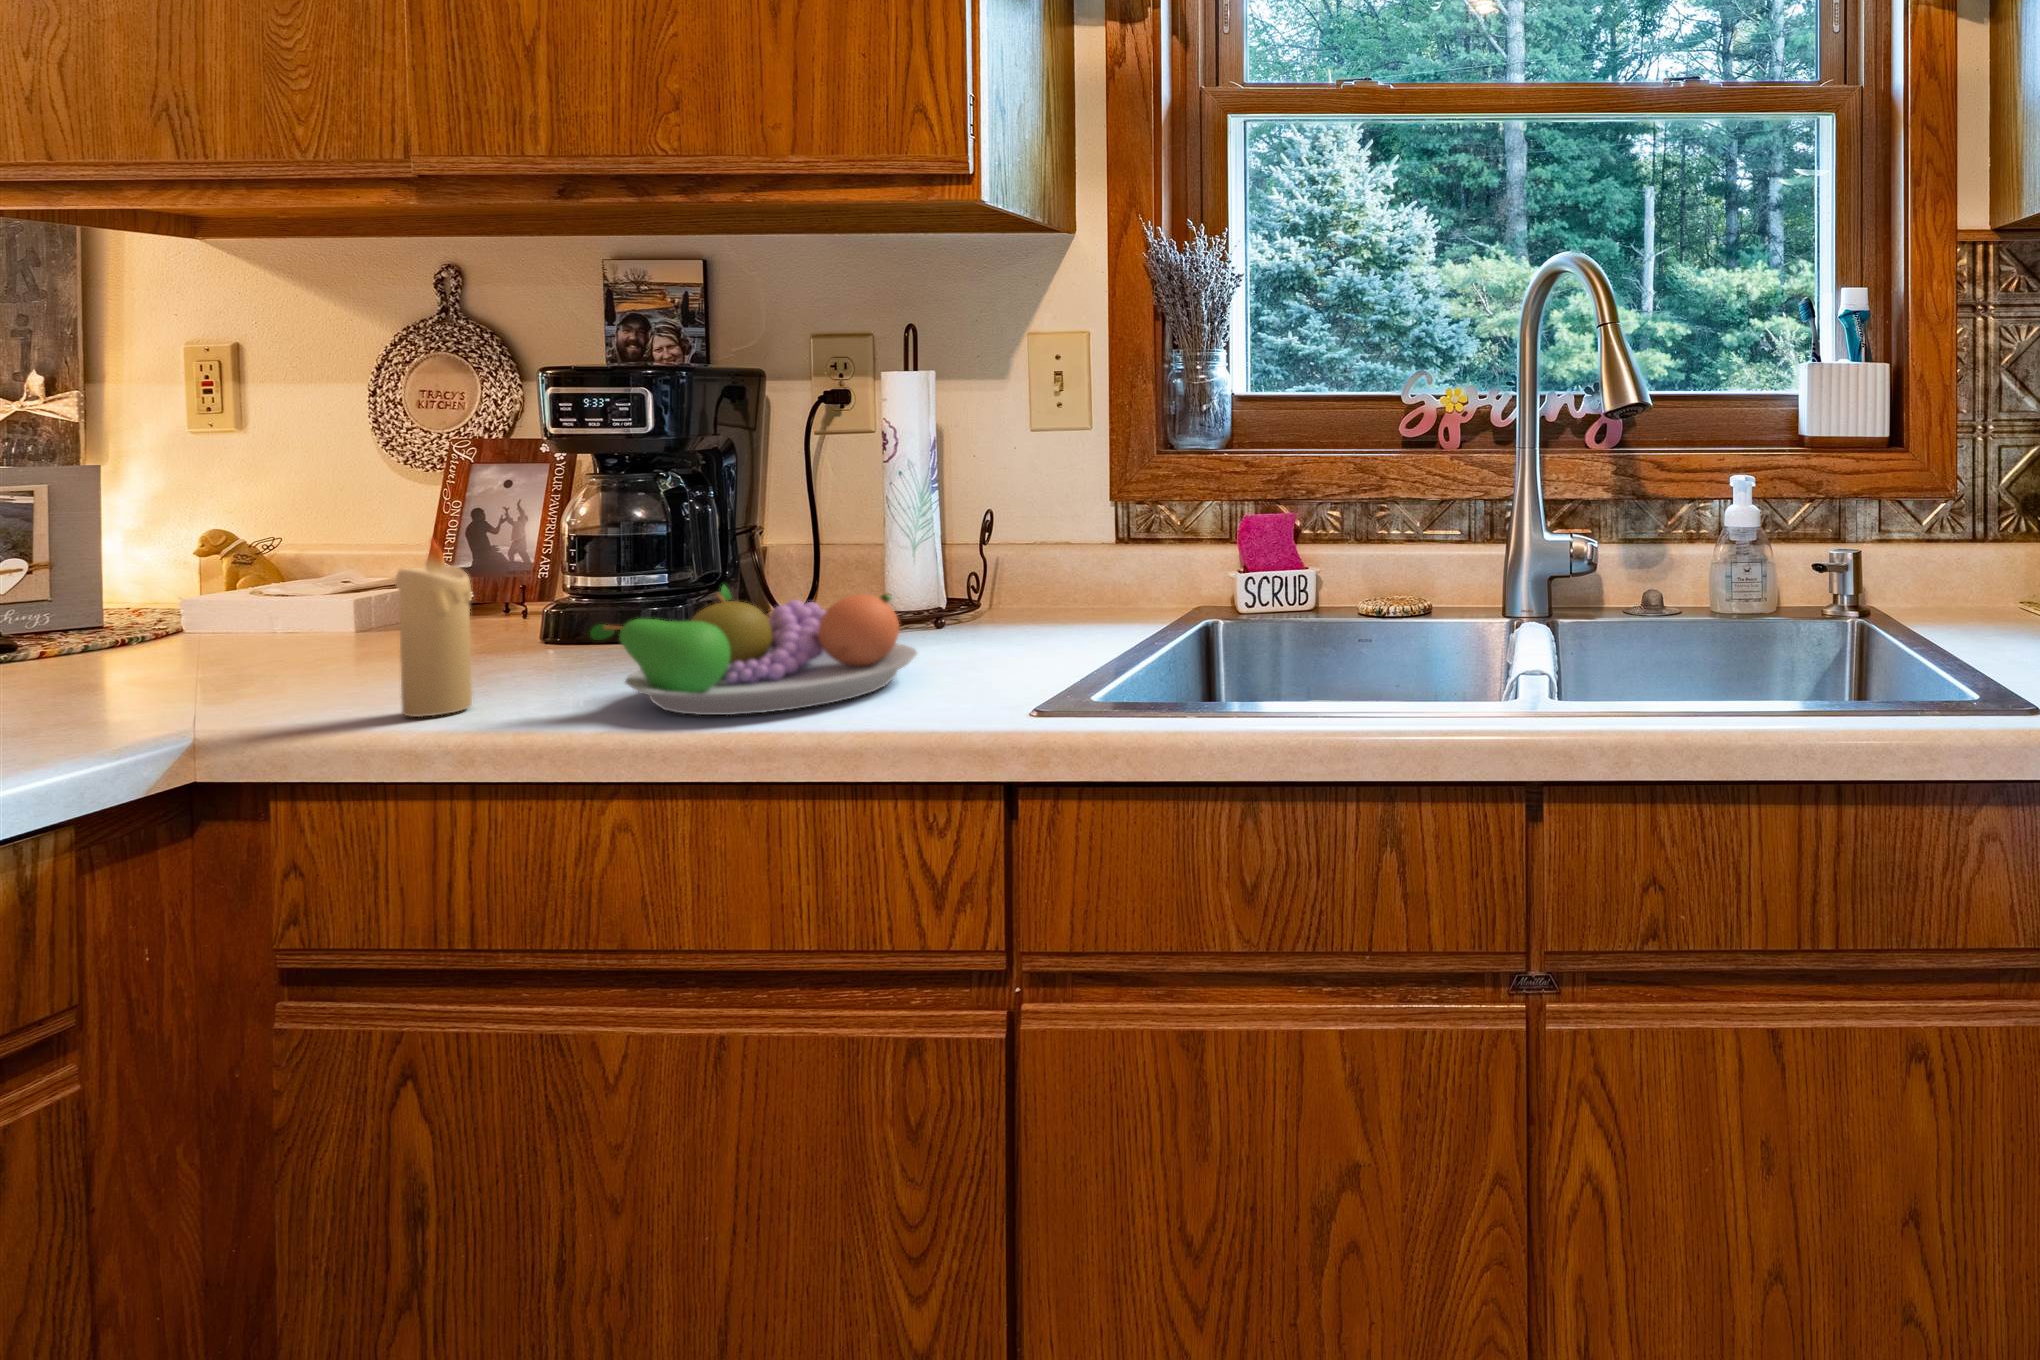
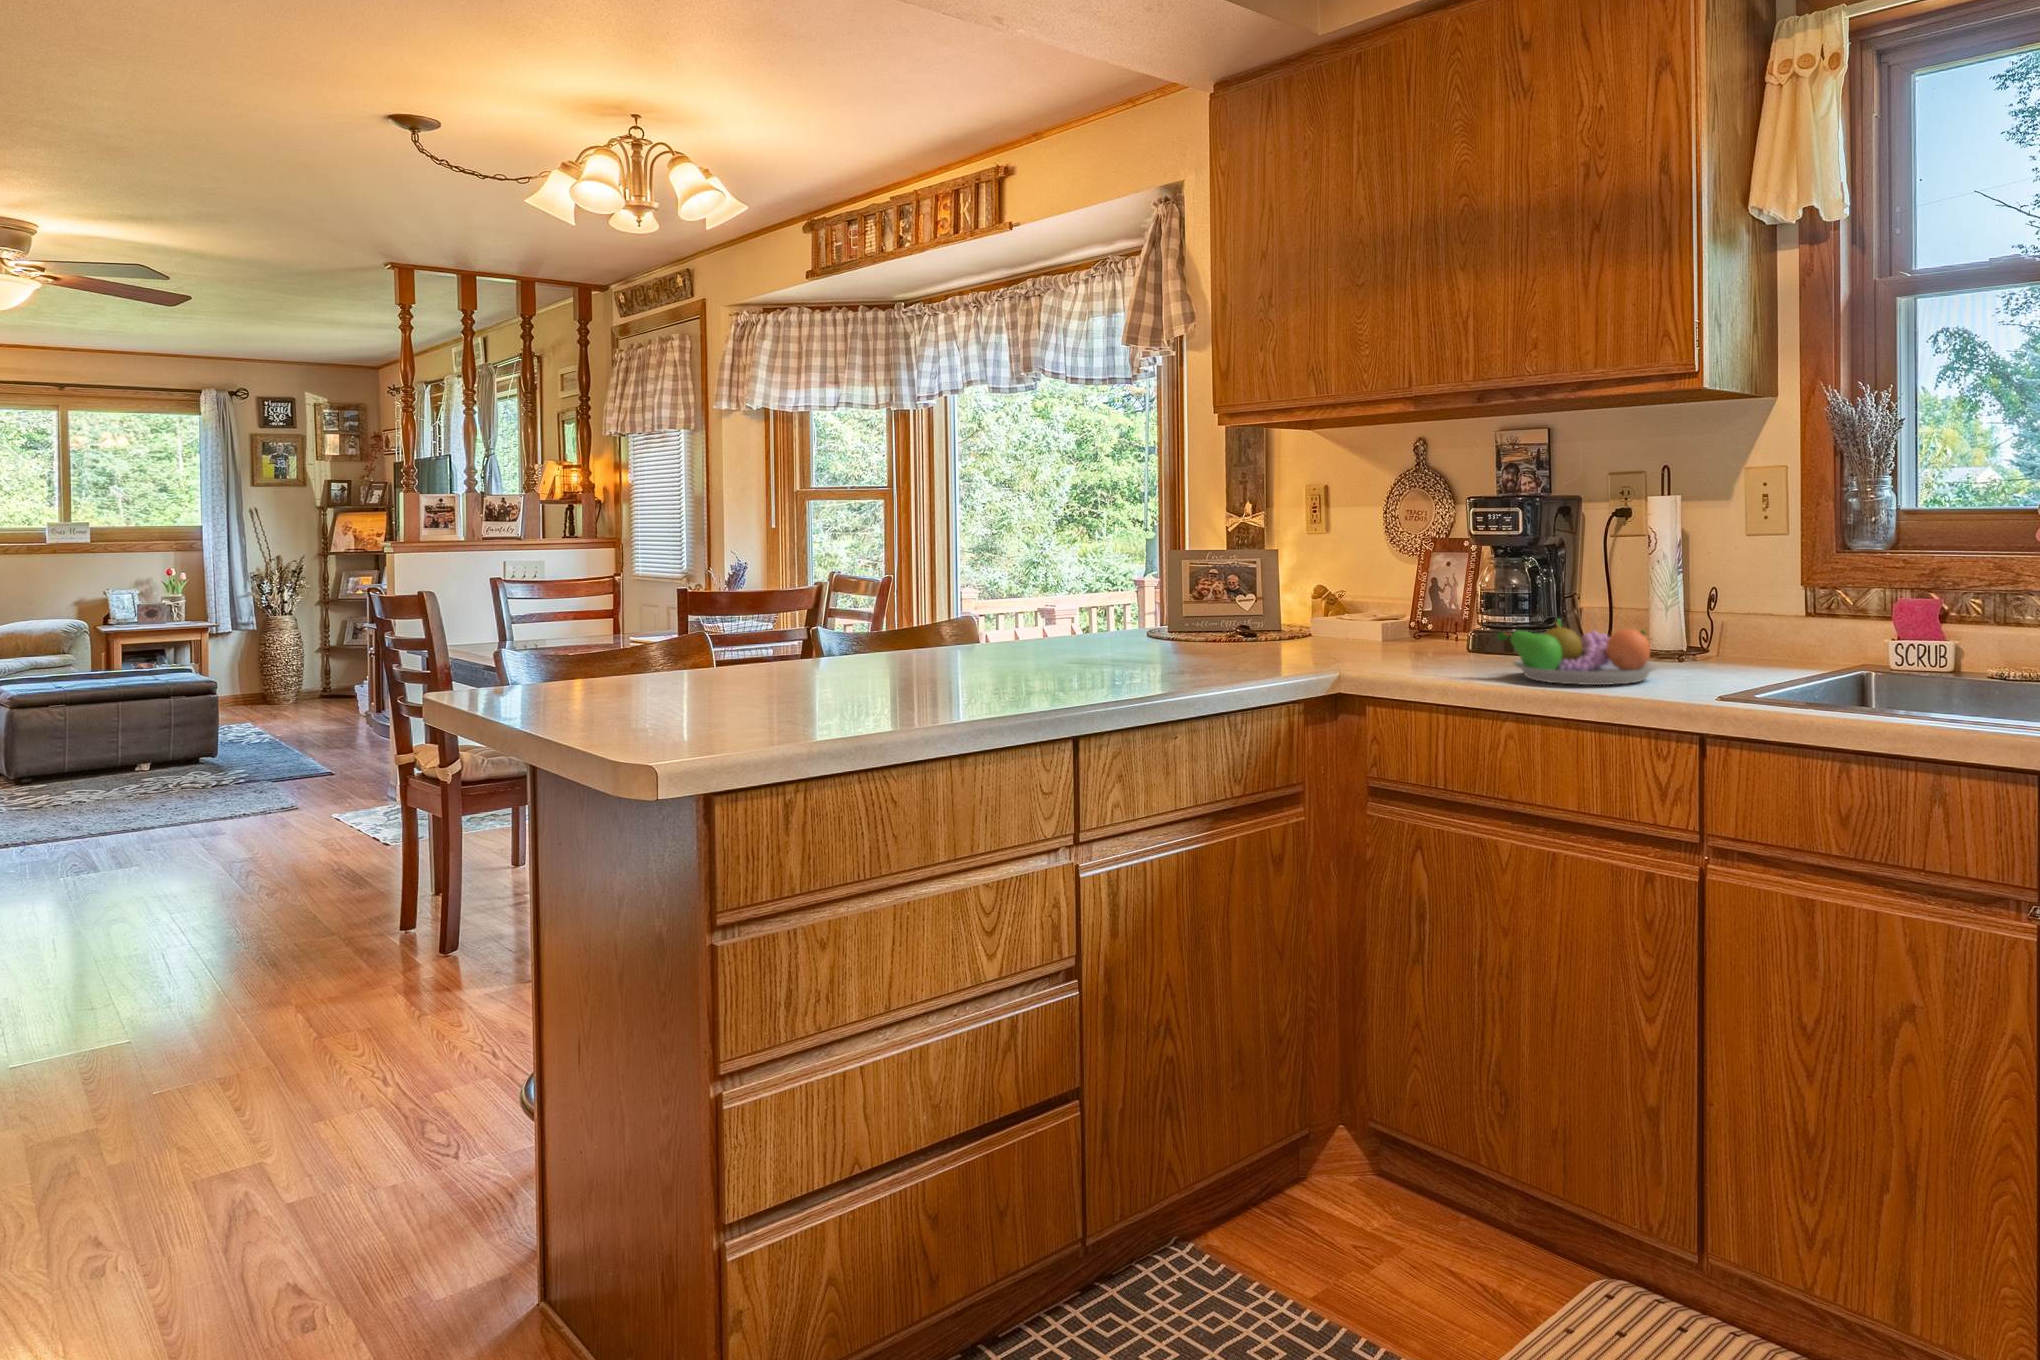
candle: present [395,538,472,717] -> none [1417,583,1447,672]

